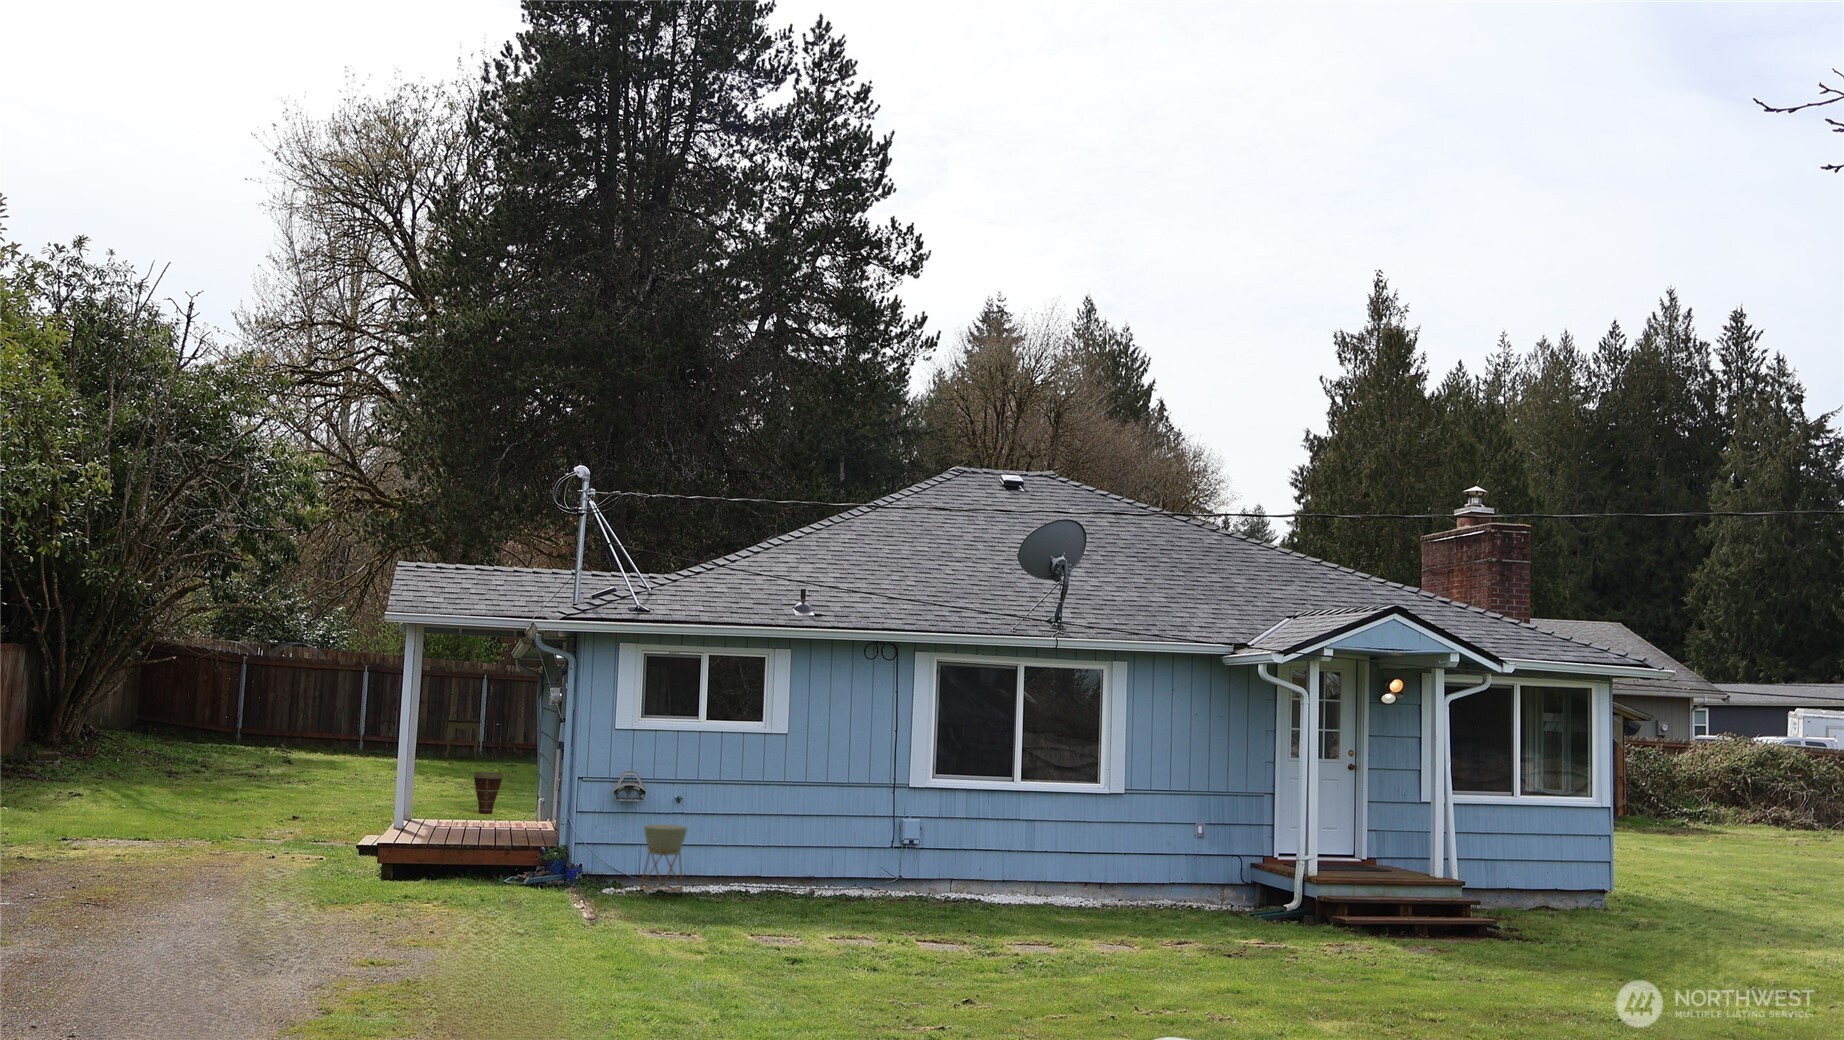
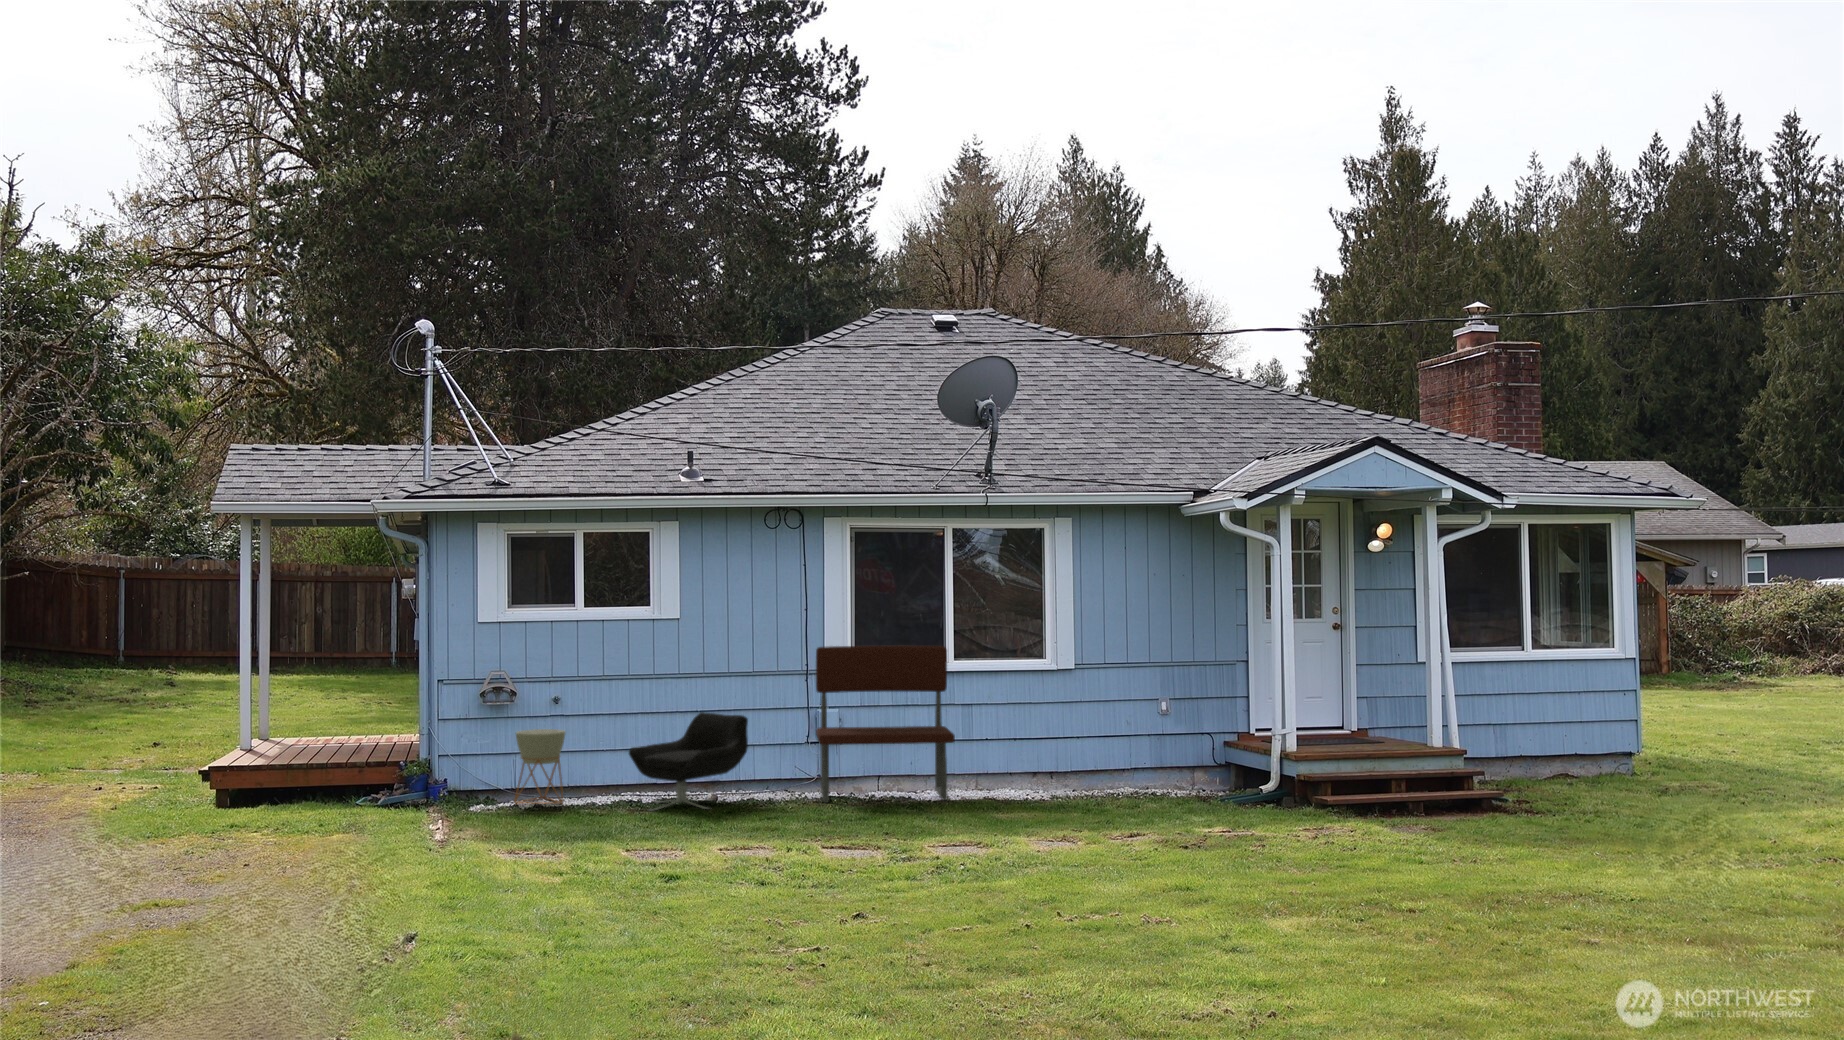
side table: present [444,719,481,758] -> none [368,627,407,670]
bench: none [902,764,1025,904] -> present [816,646,955,802]
basket: present [474,768,515,813] -> none [365,677,414,727]
lounge chair: none [742,816,845,902] -> present [629,712,748,811]

